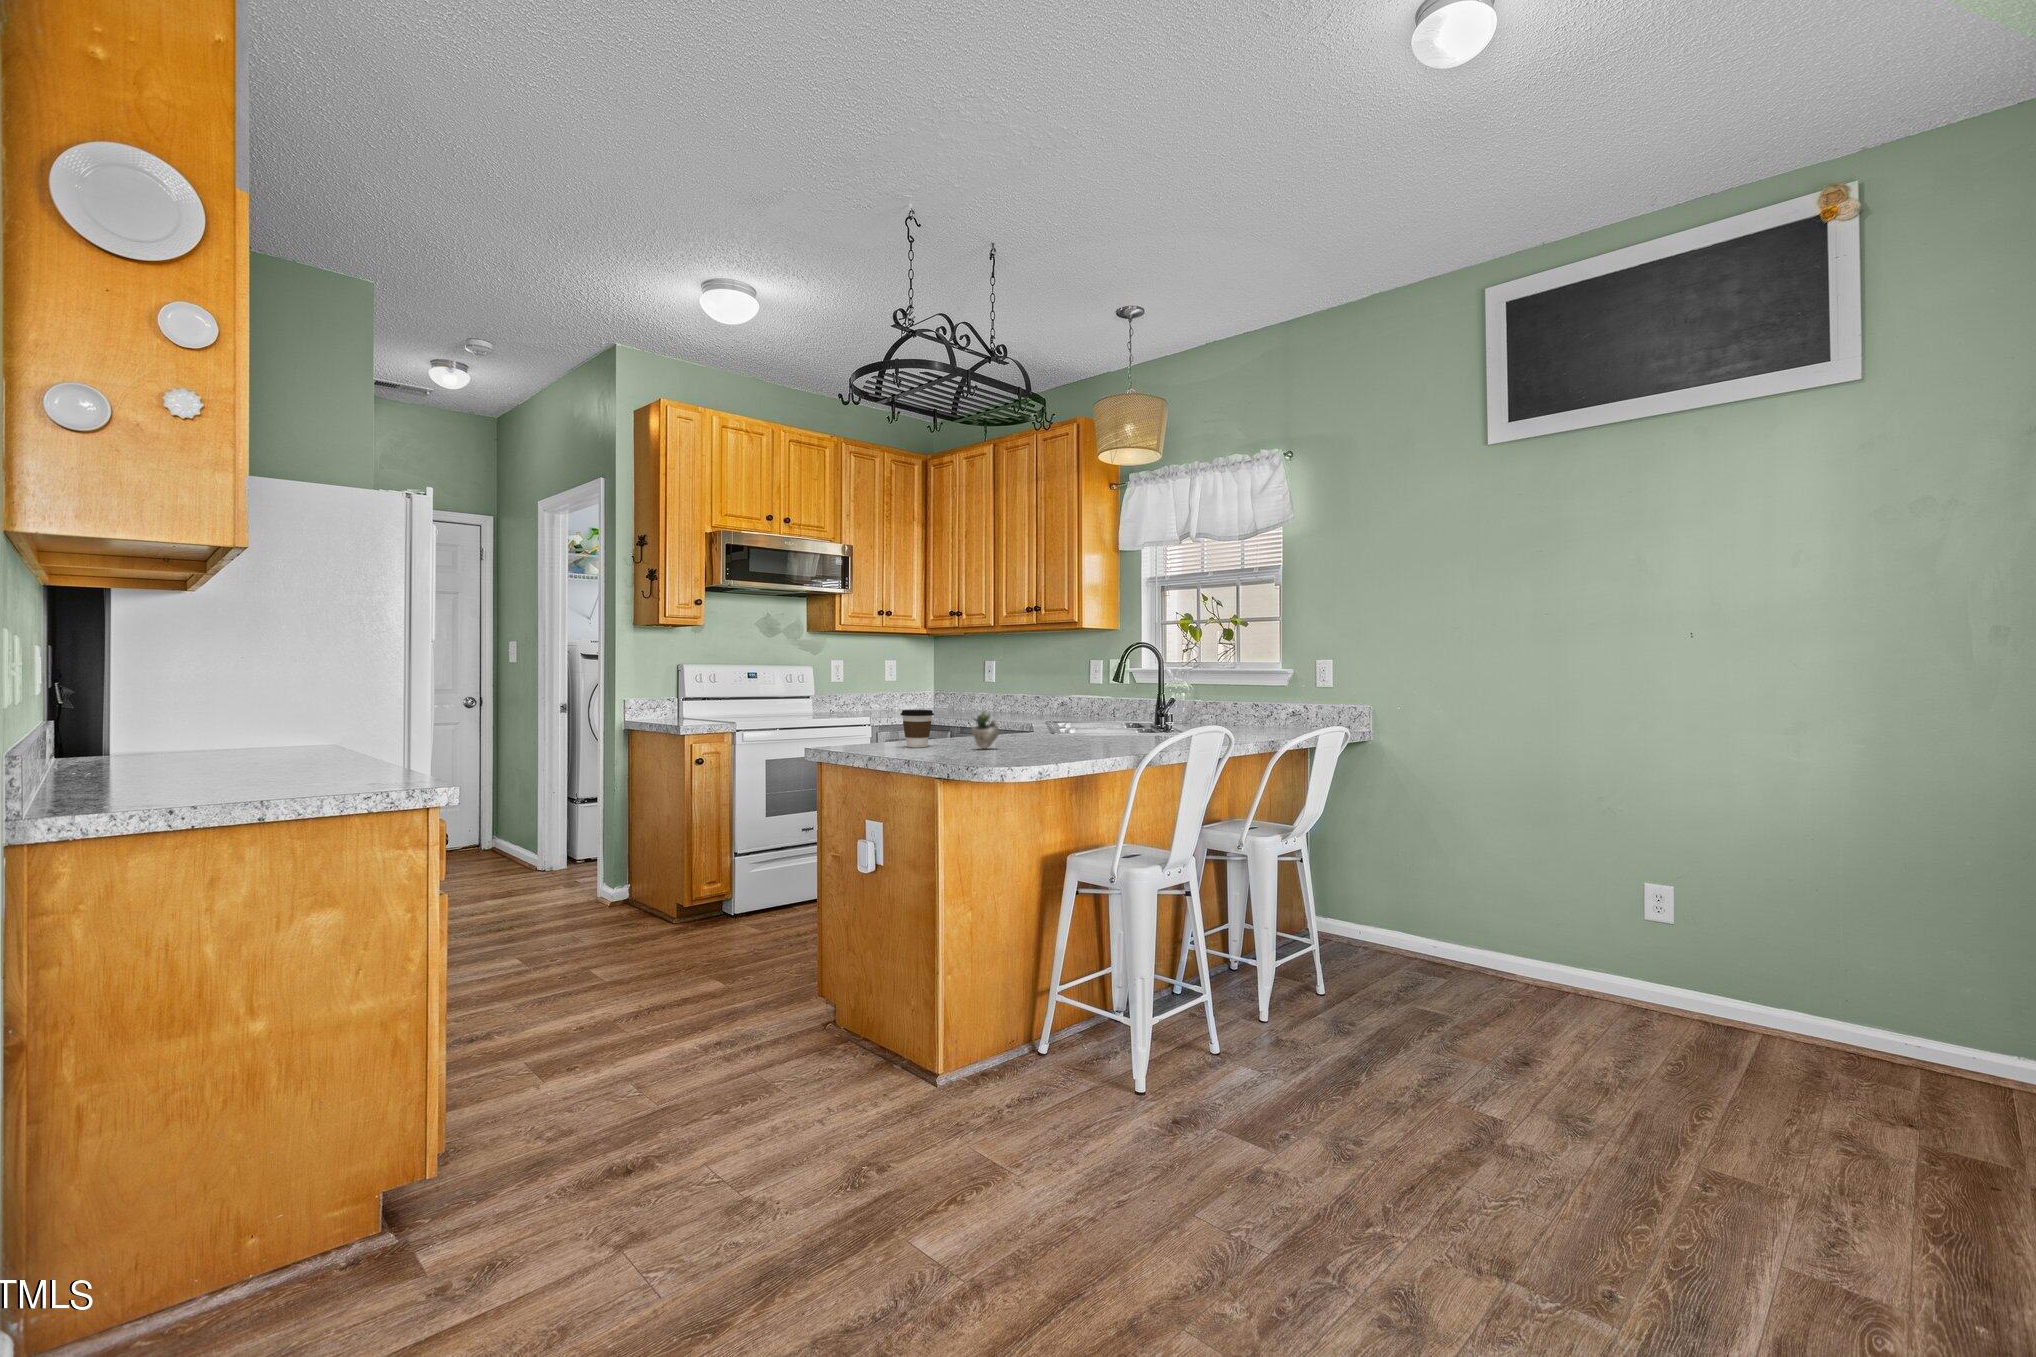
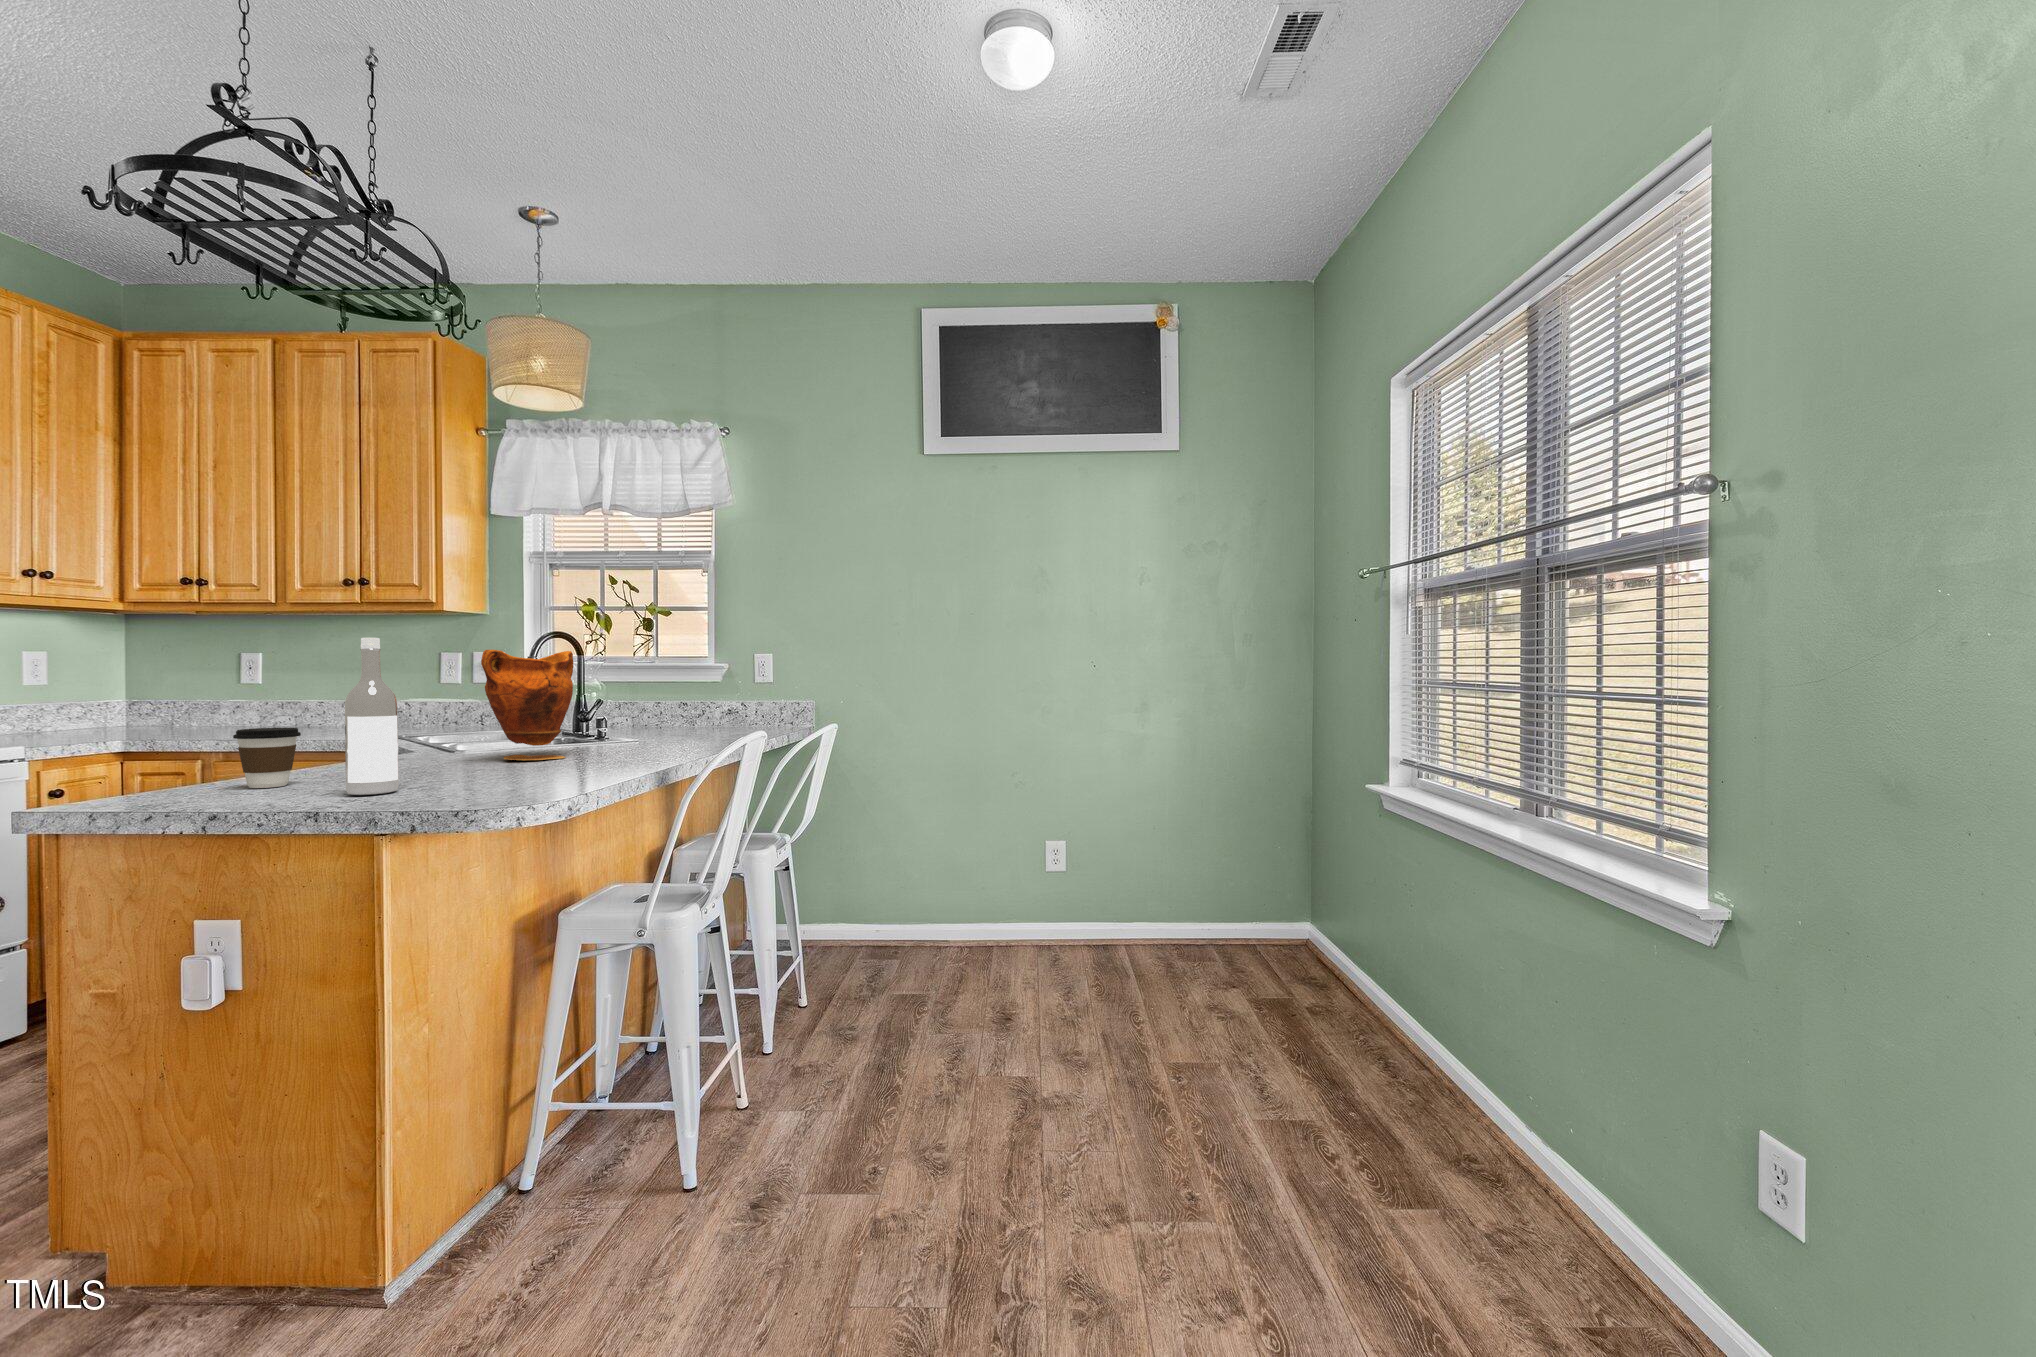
wine bottle: none [935,651,963,754] -> present [345,638,398,795]
vase: none [1041,658,1111,743] -> present [481,650,573,760]
succulent plant: present [971,711,999,749] -> none [392,717,478,780]

